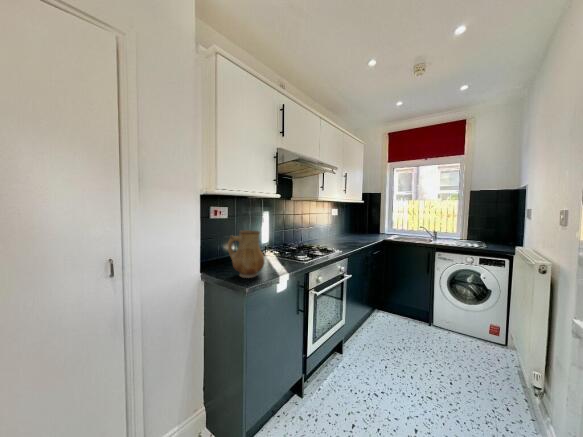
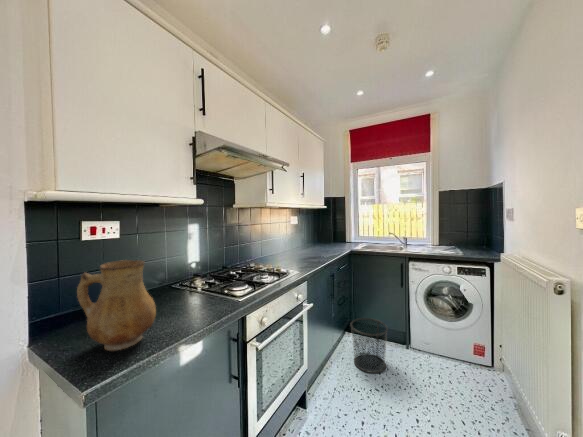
waste bin: none [381,296,413,339] -> present [351,318,388,373]

